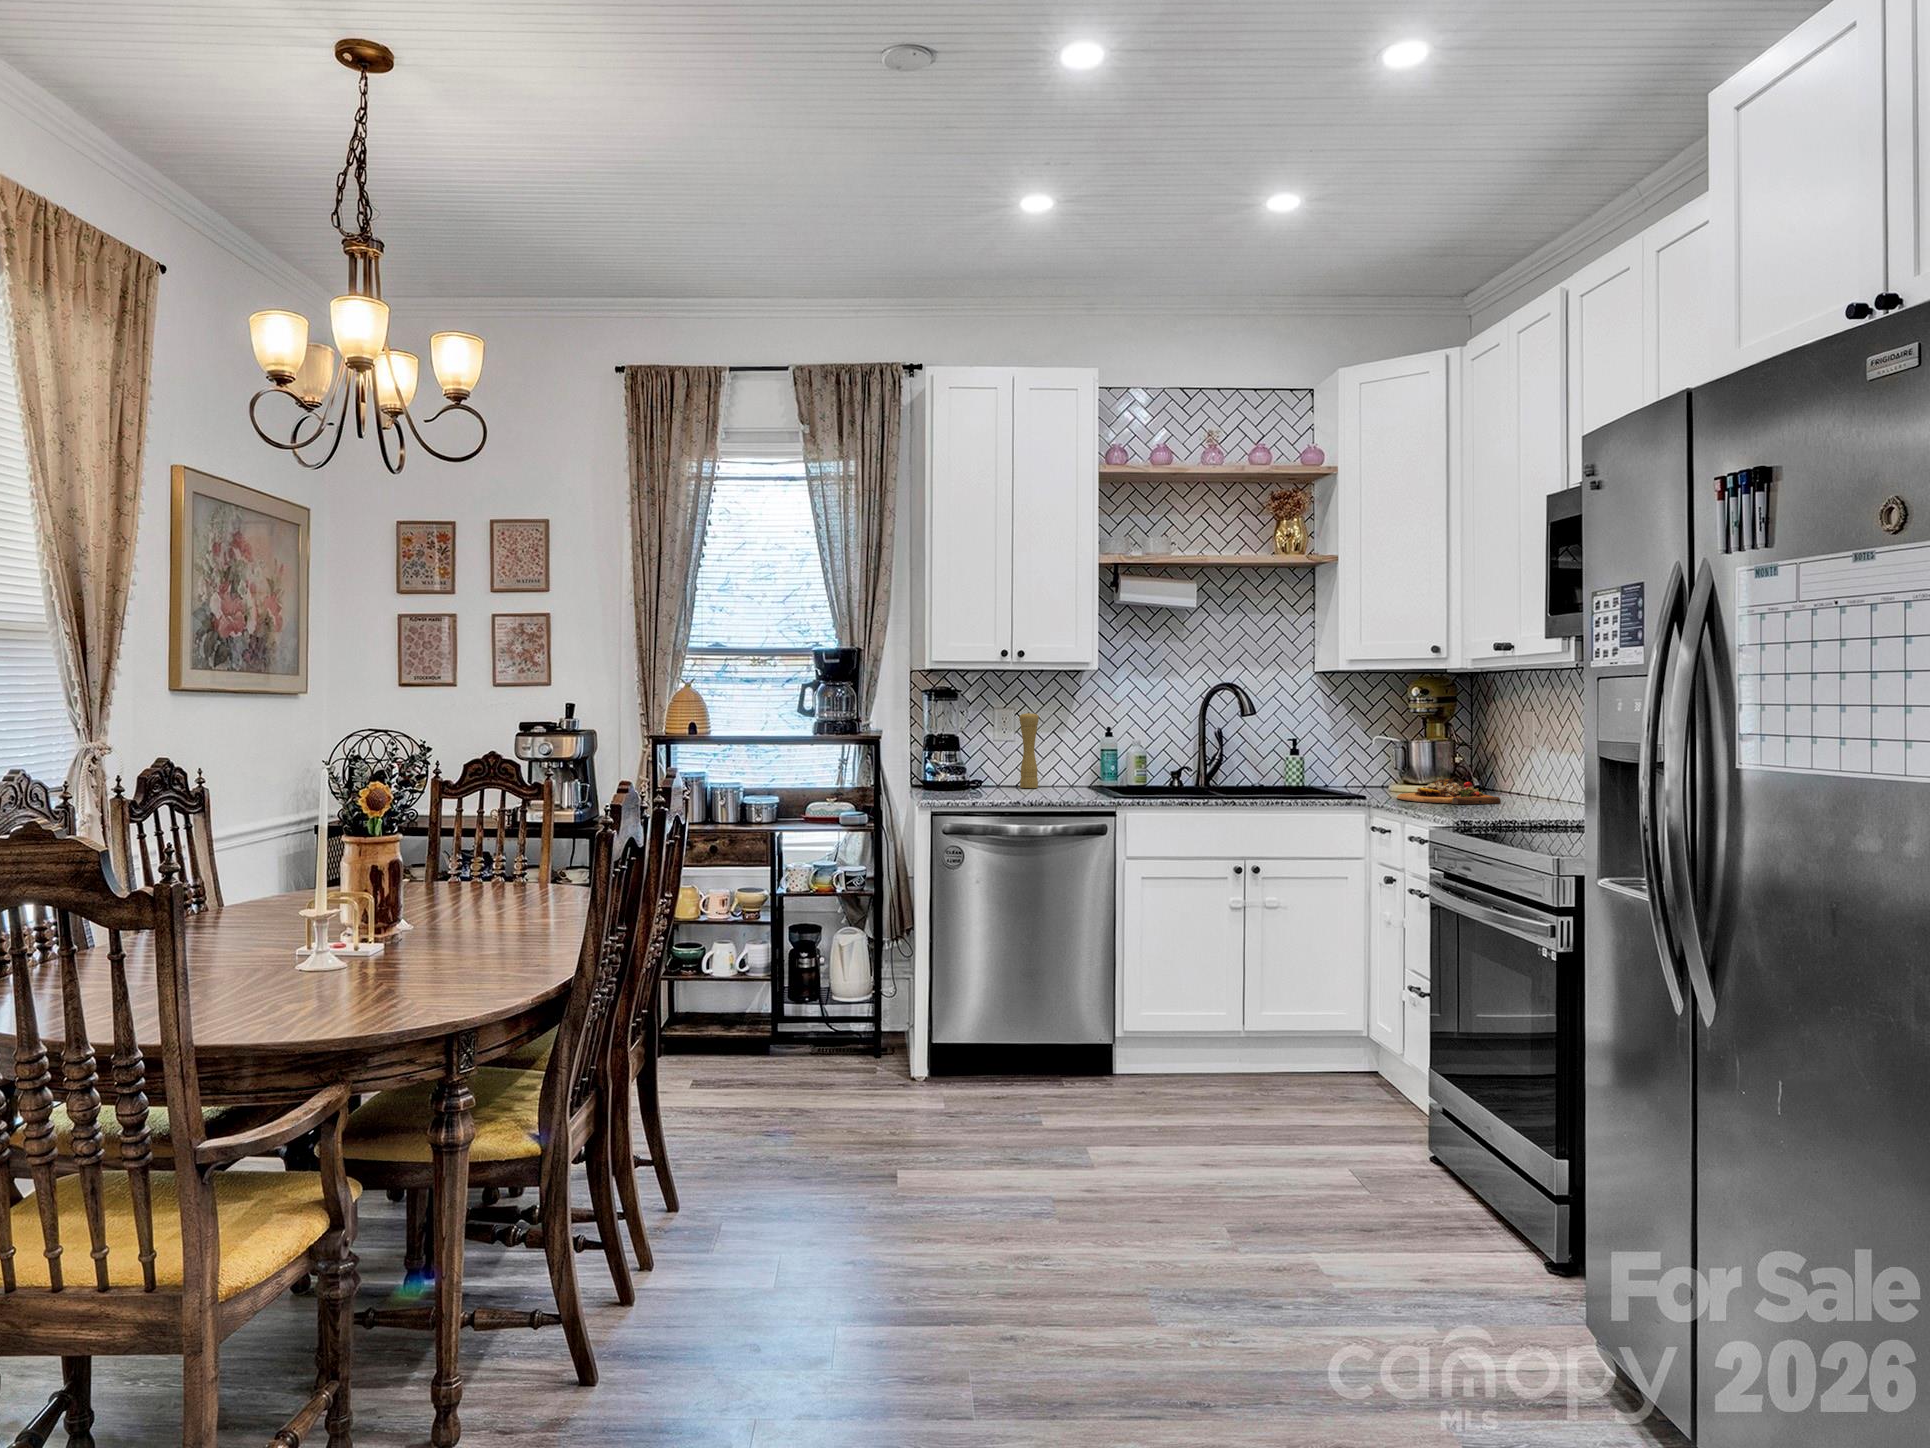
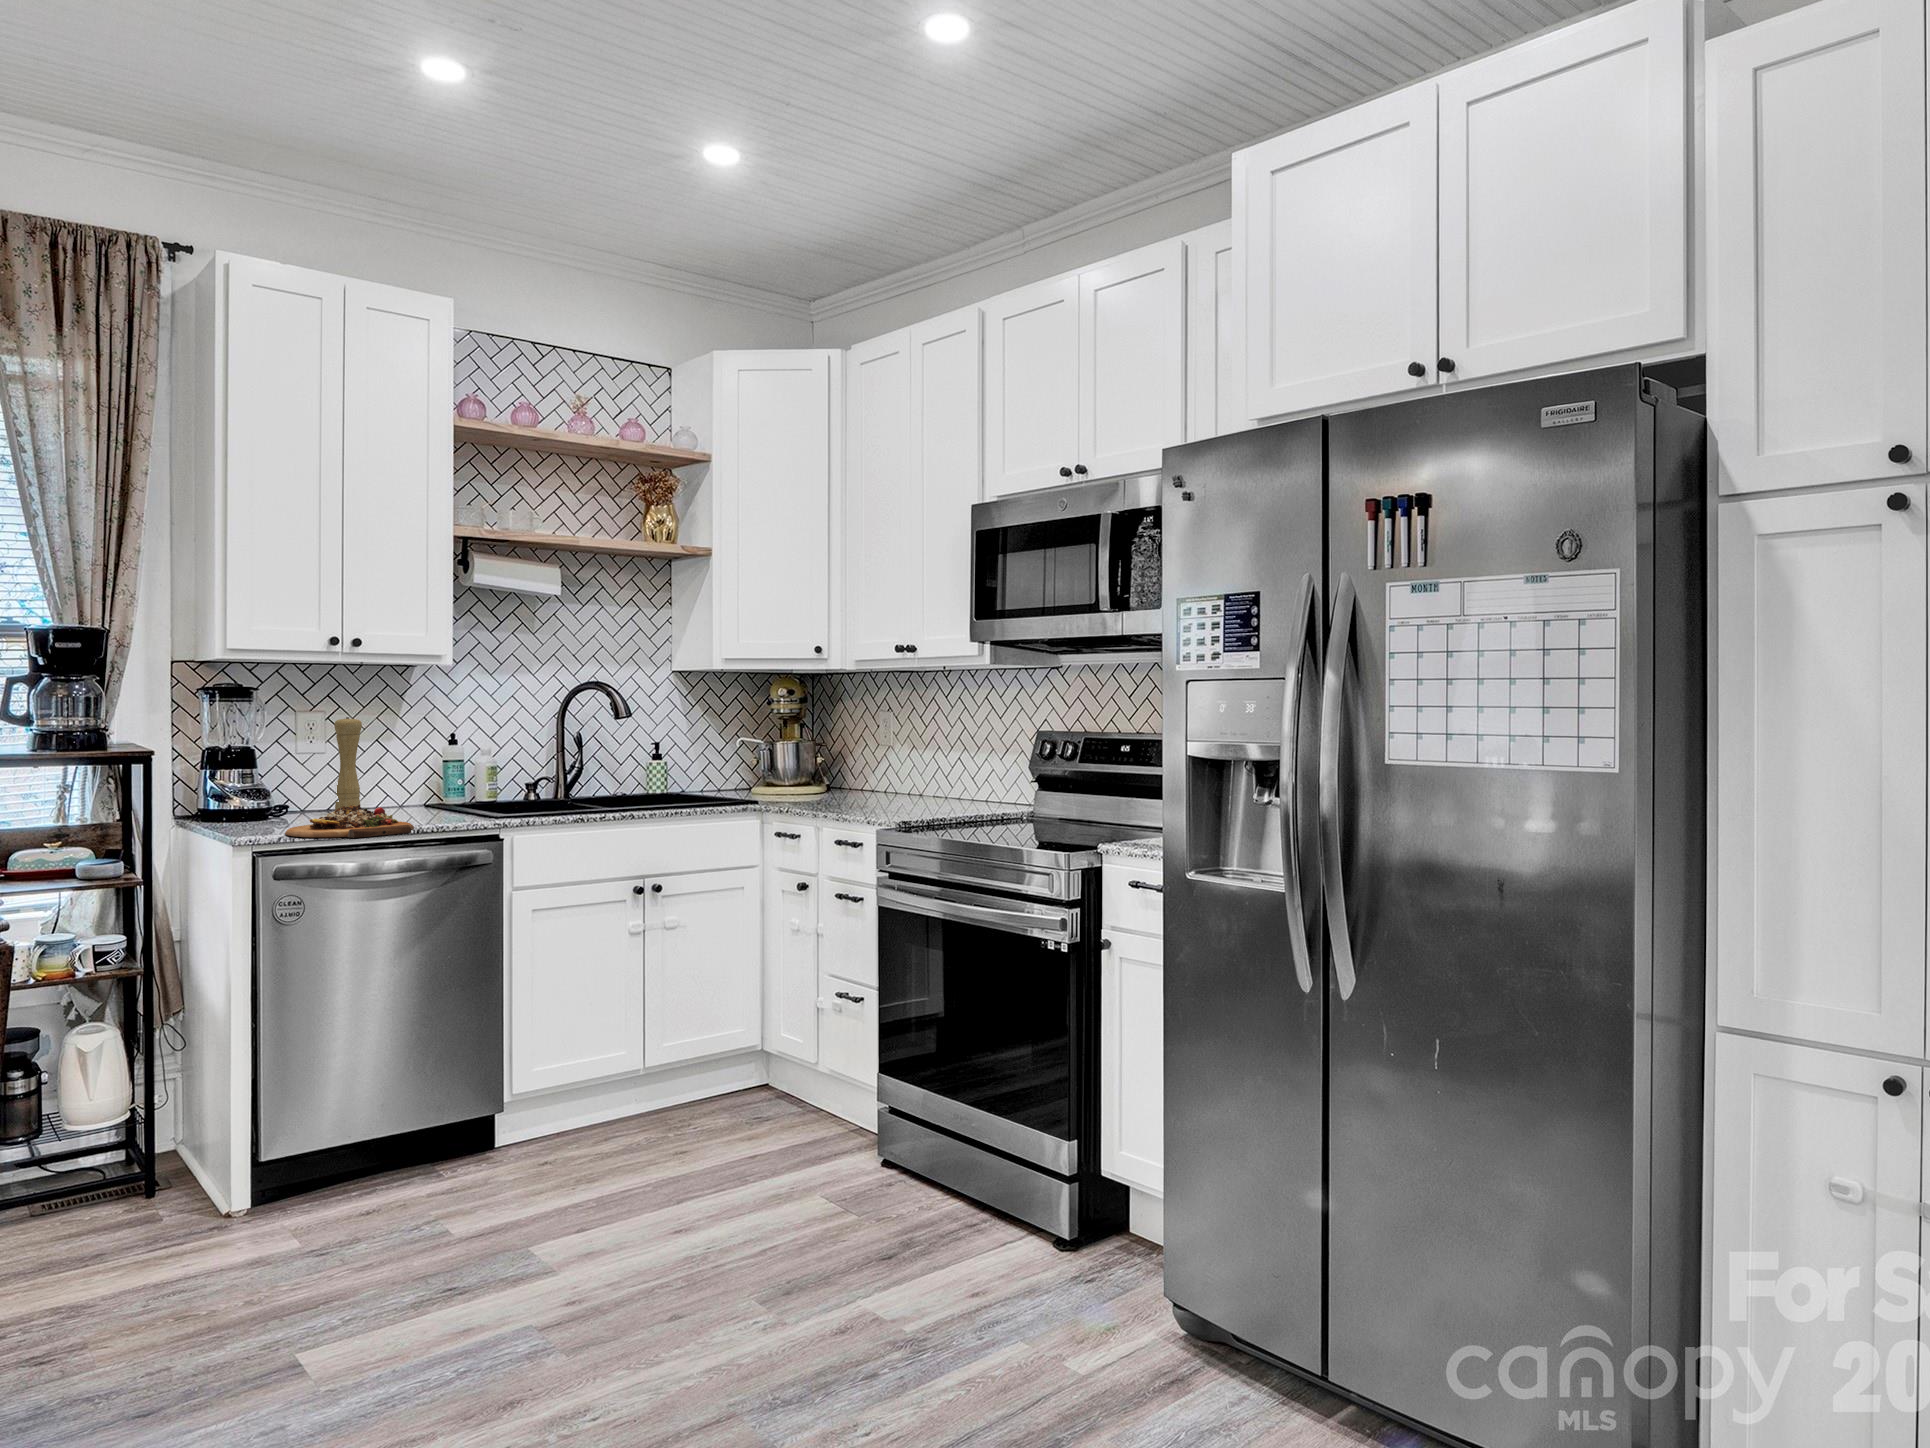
cutting board: present [1397,779,1501,804] -> present [285,805,414,838]

